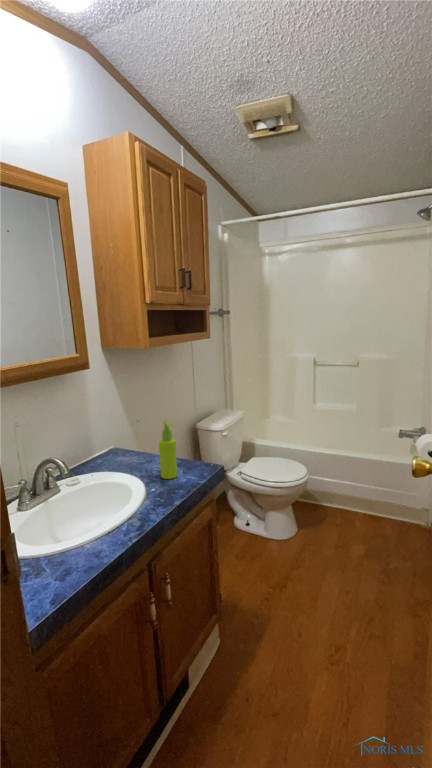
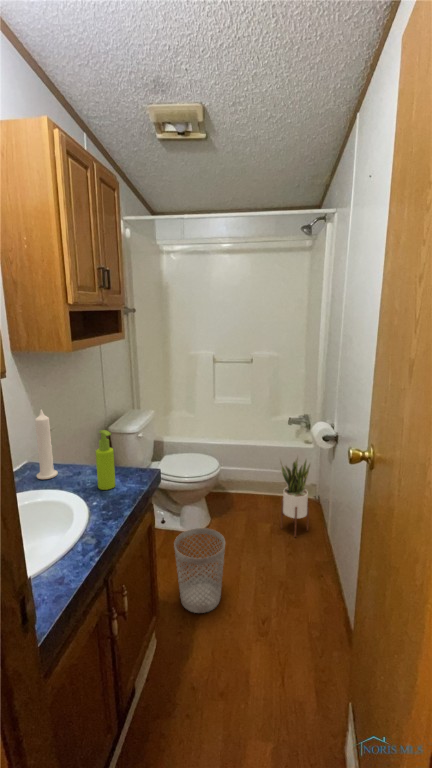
candle: none [114,399,132,464] -> present [35,410,58,479]
potted plant: none [375,470,416,565] -> present [280,455,310,537]
wastebasket: none [246,534,300,625] -> present [174,528,225,613]

